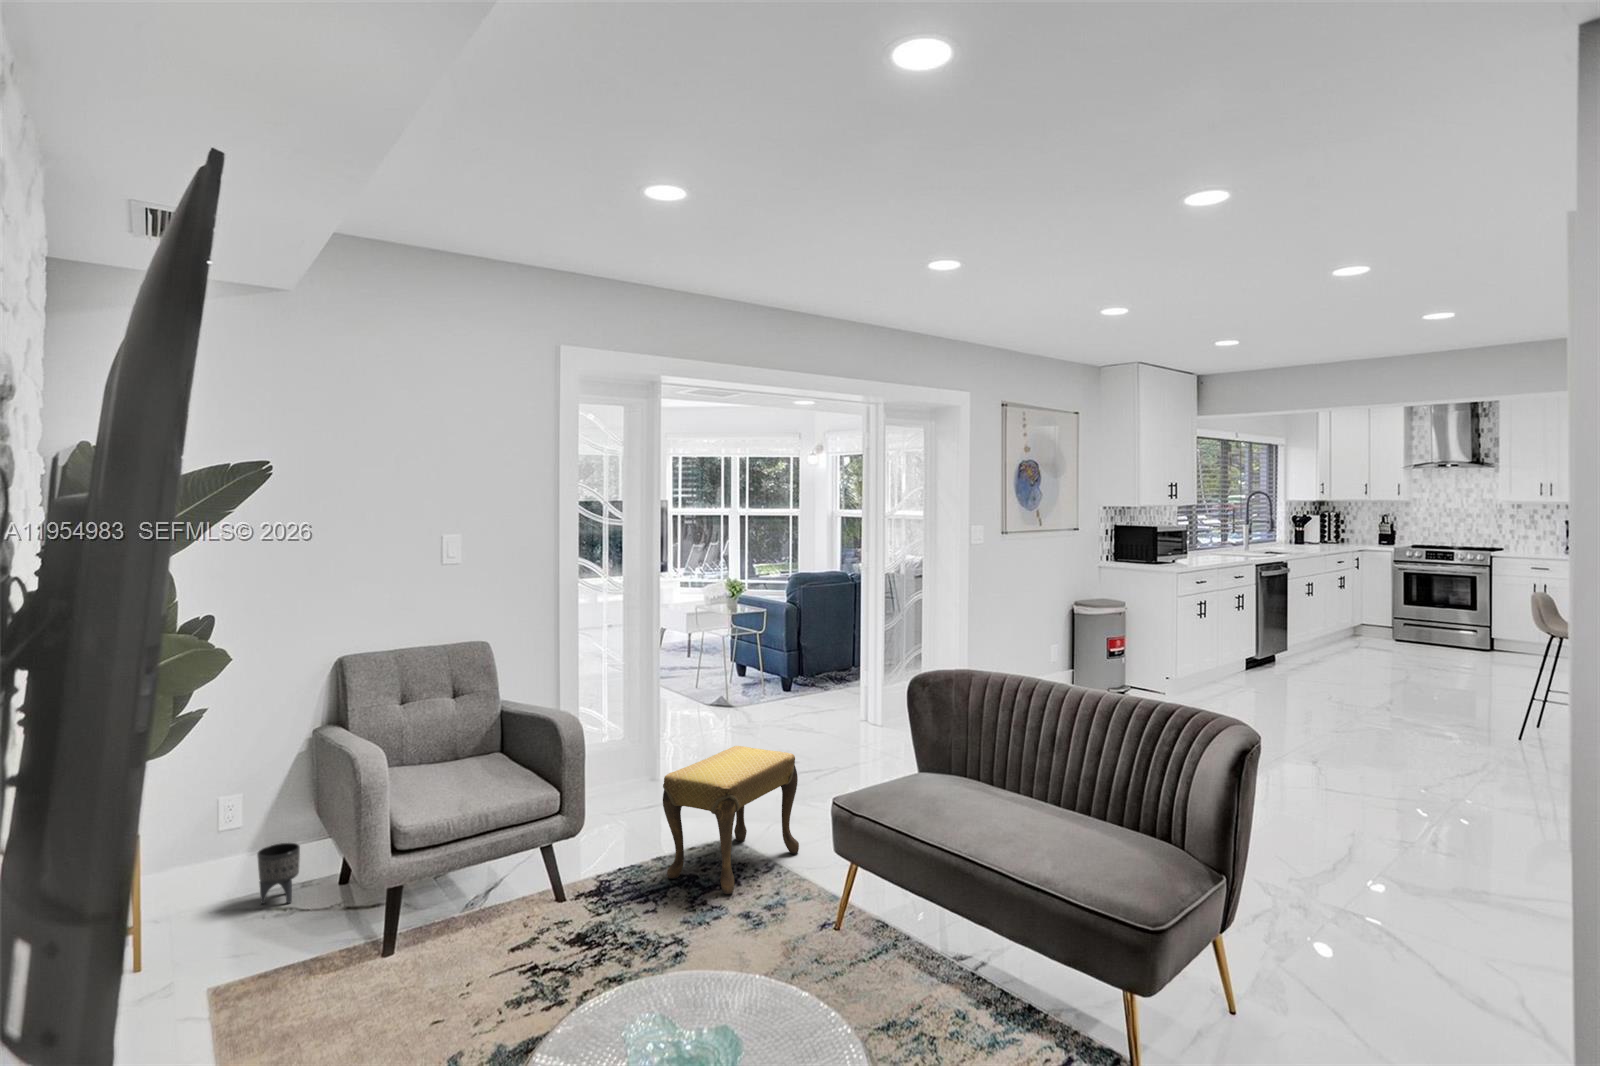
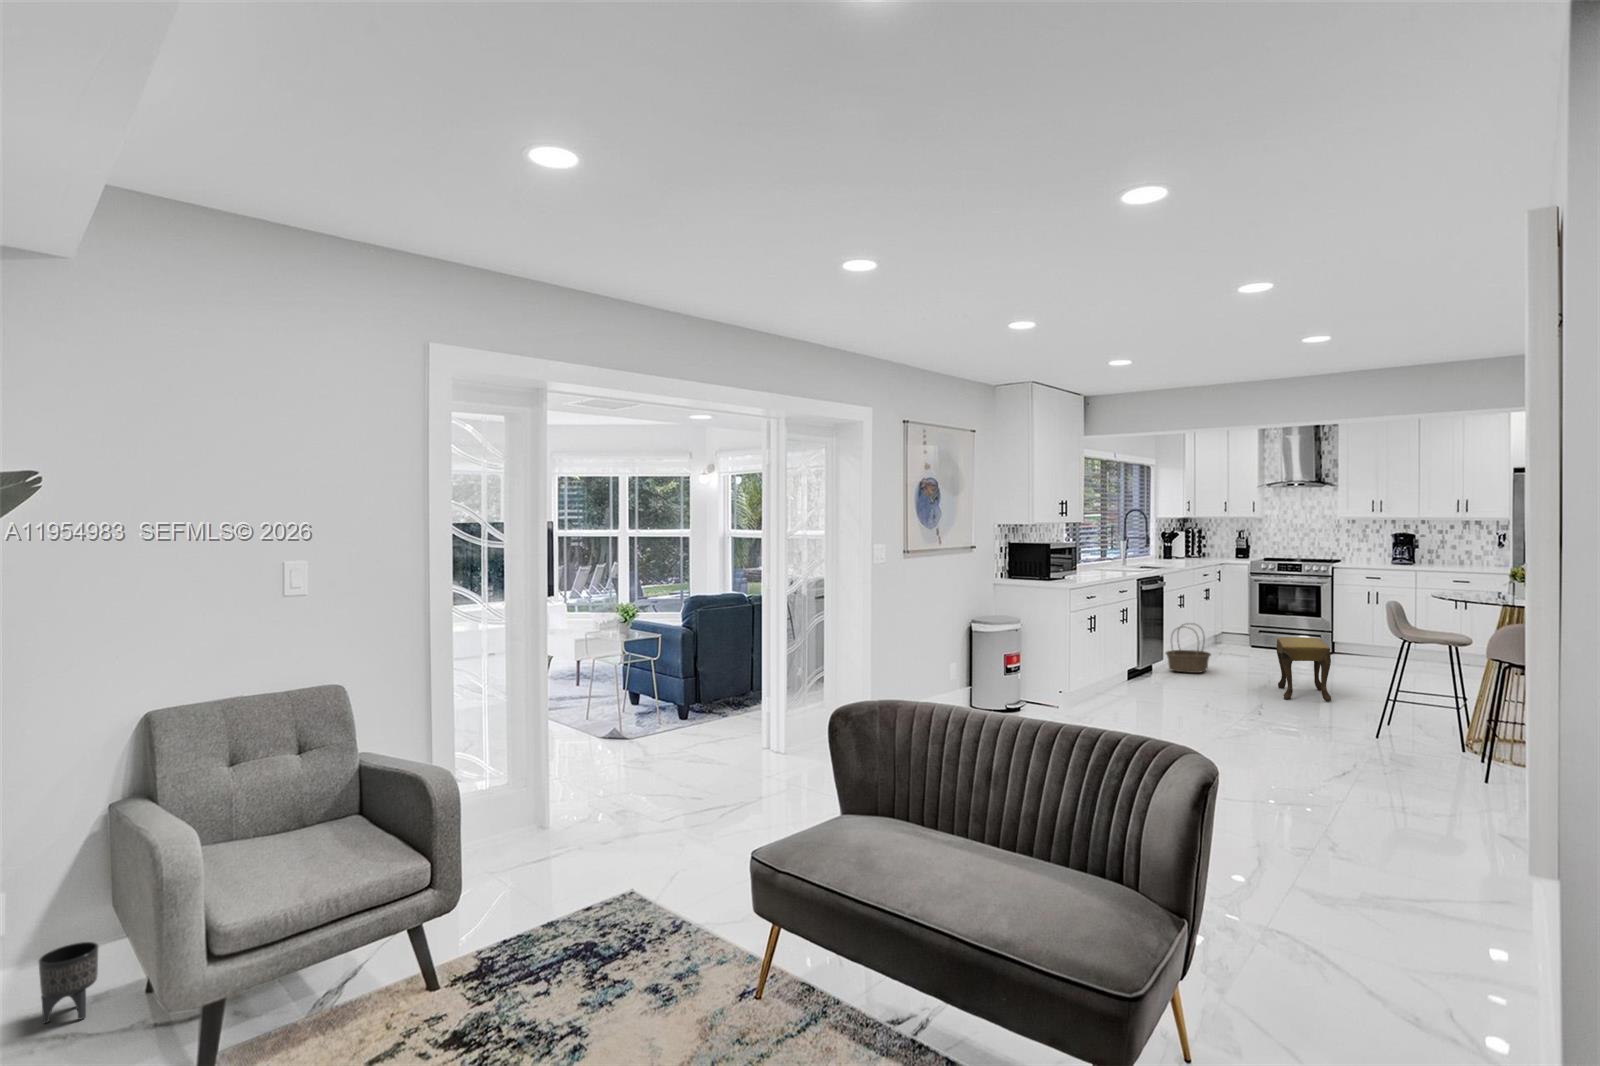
basket: none [1291,614,1343,666] -> present [1166,625,1211,673]
footstool: present [663,746,799,894] -> present [1277,637,1331,701]

